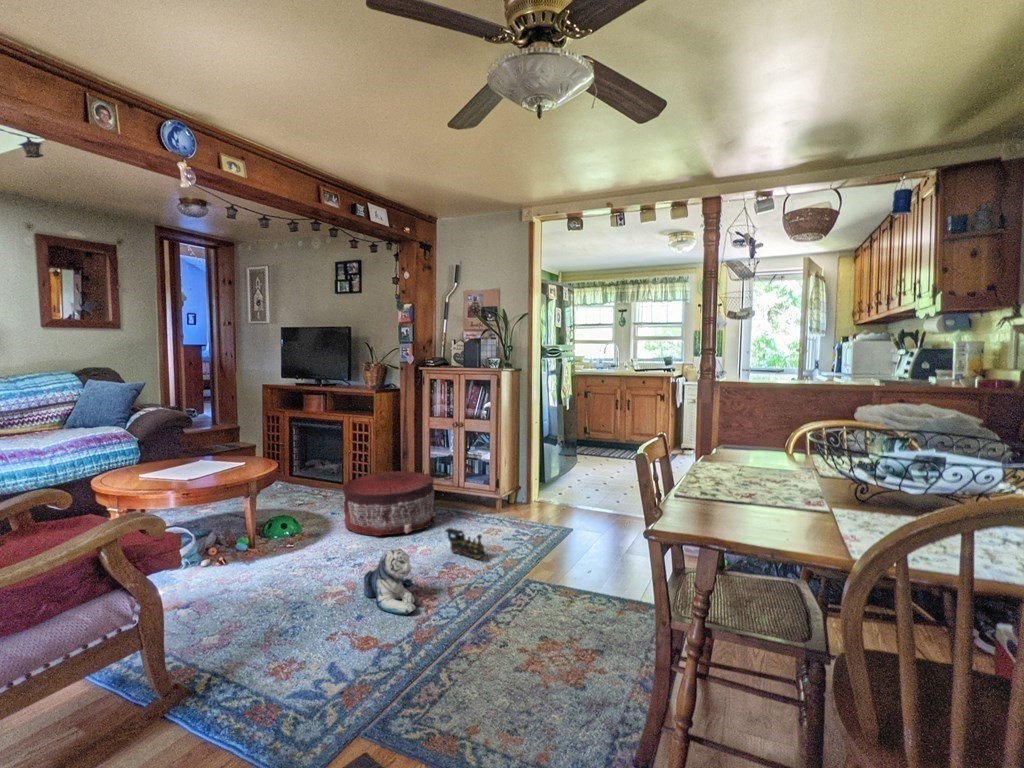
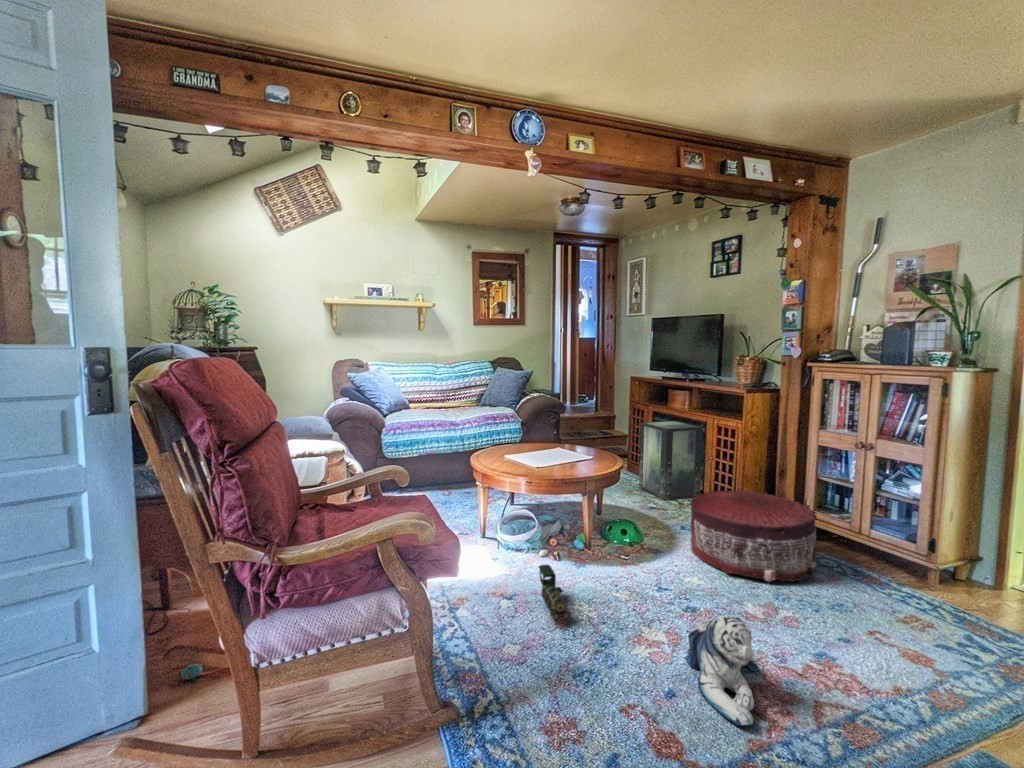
storage box: none [281,424,340,498] -> present [639,421,702,500]
toy train: present [445,528,488,561] -> present [539,564,568,628]

